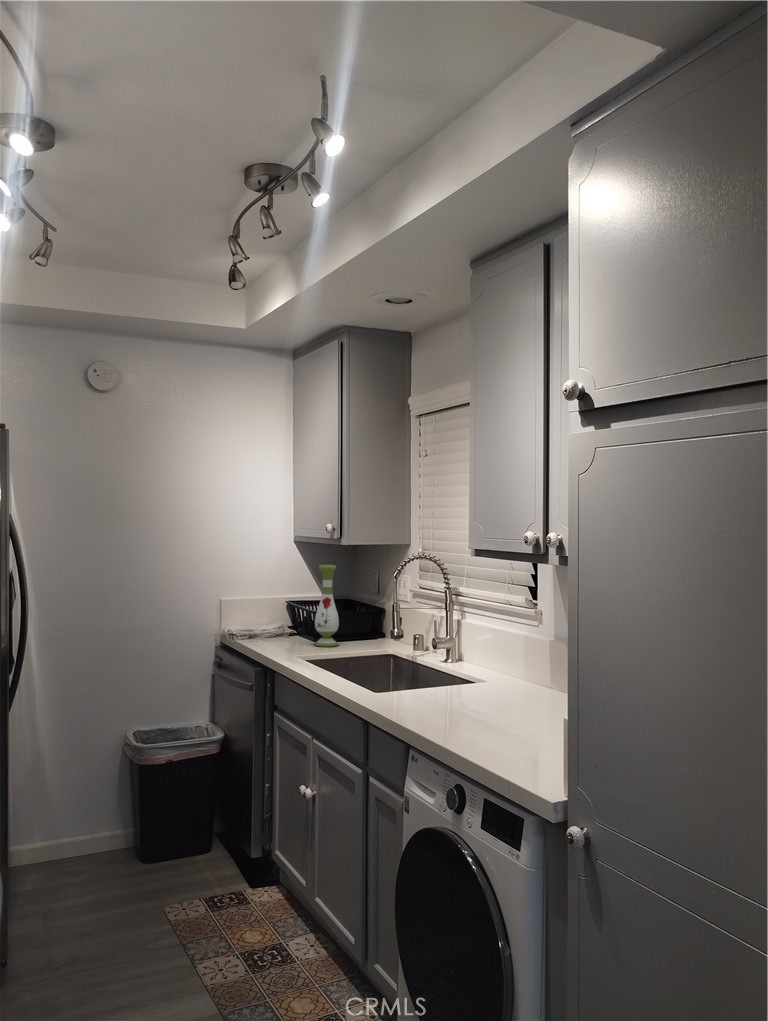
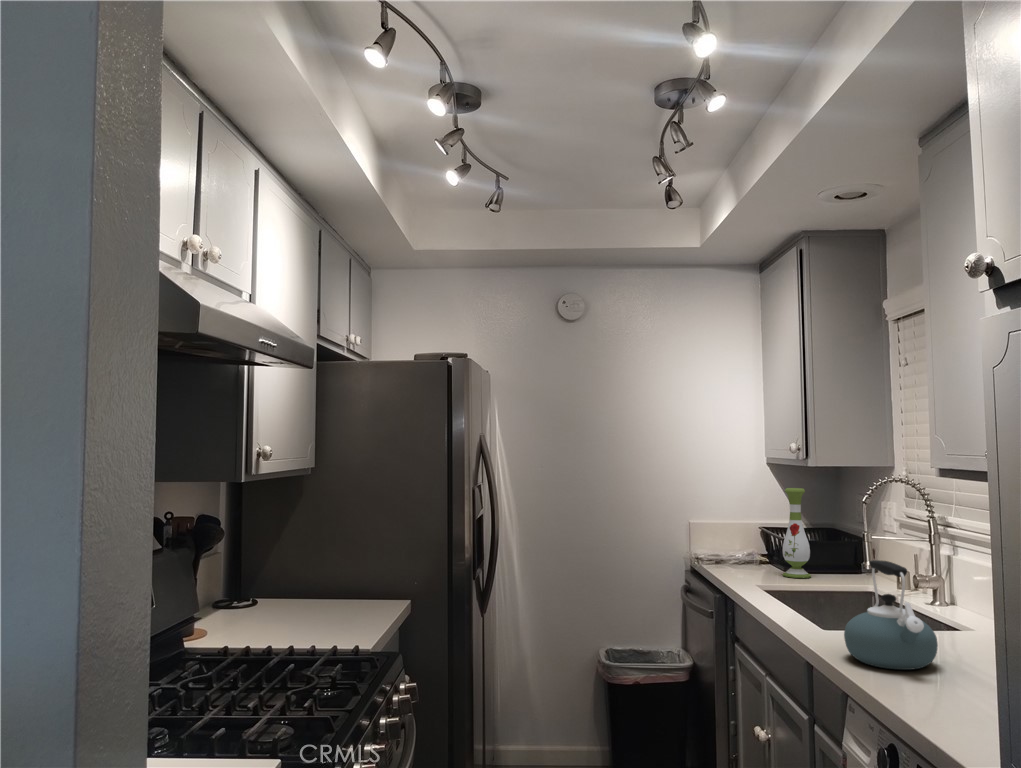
kettle: none [405,630,477,721] -> present [844,560,938,670]

